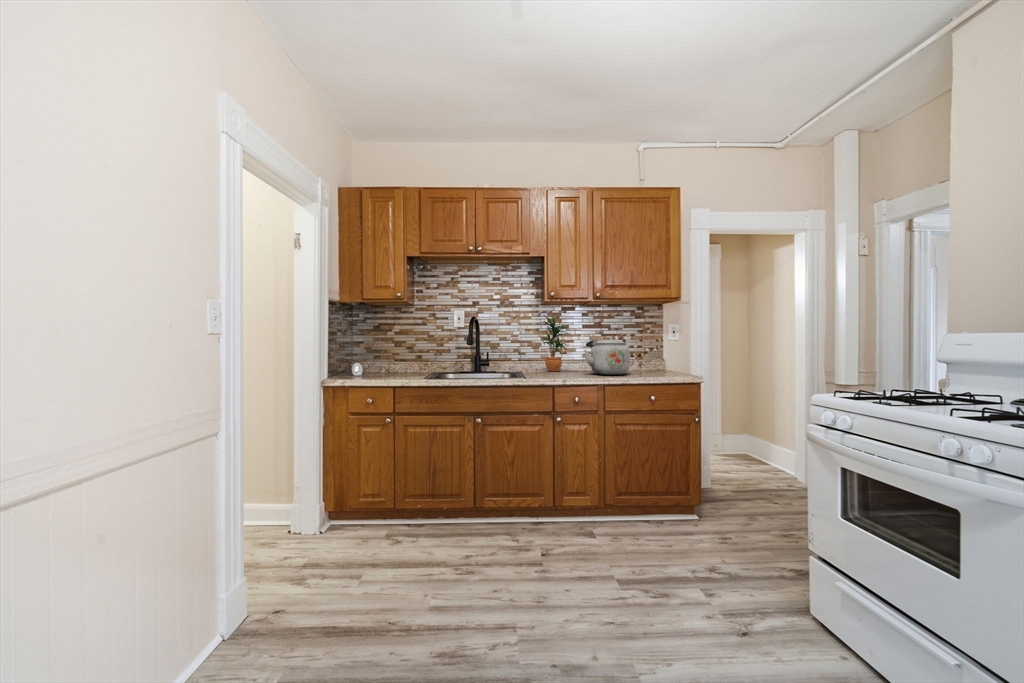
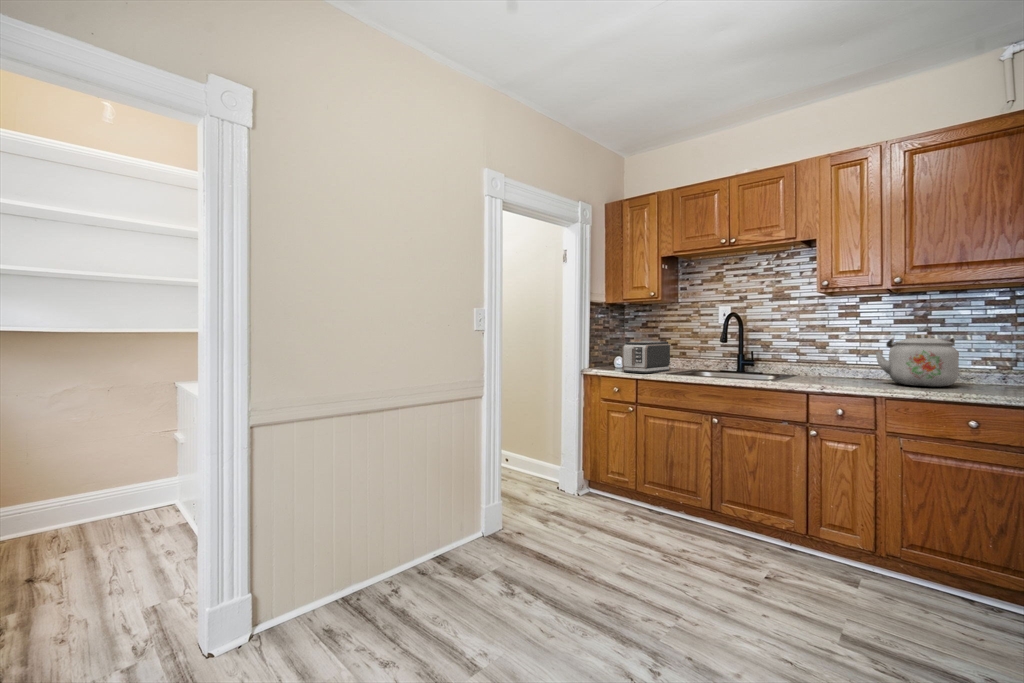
potted plant: present [540,315,570,371] -> none [821,308,871,376]
toaster: none [371,345,413,379] -> present [622,342,670,373]

